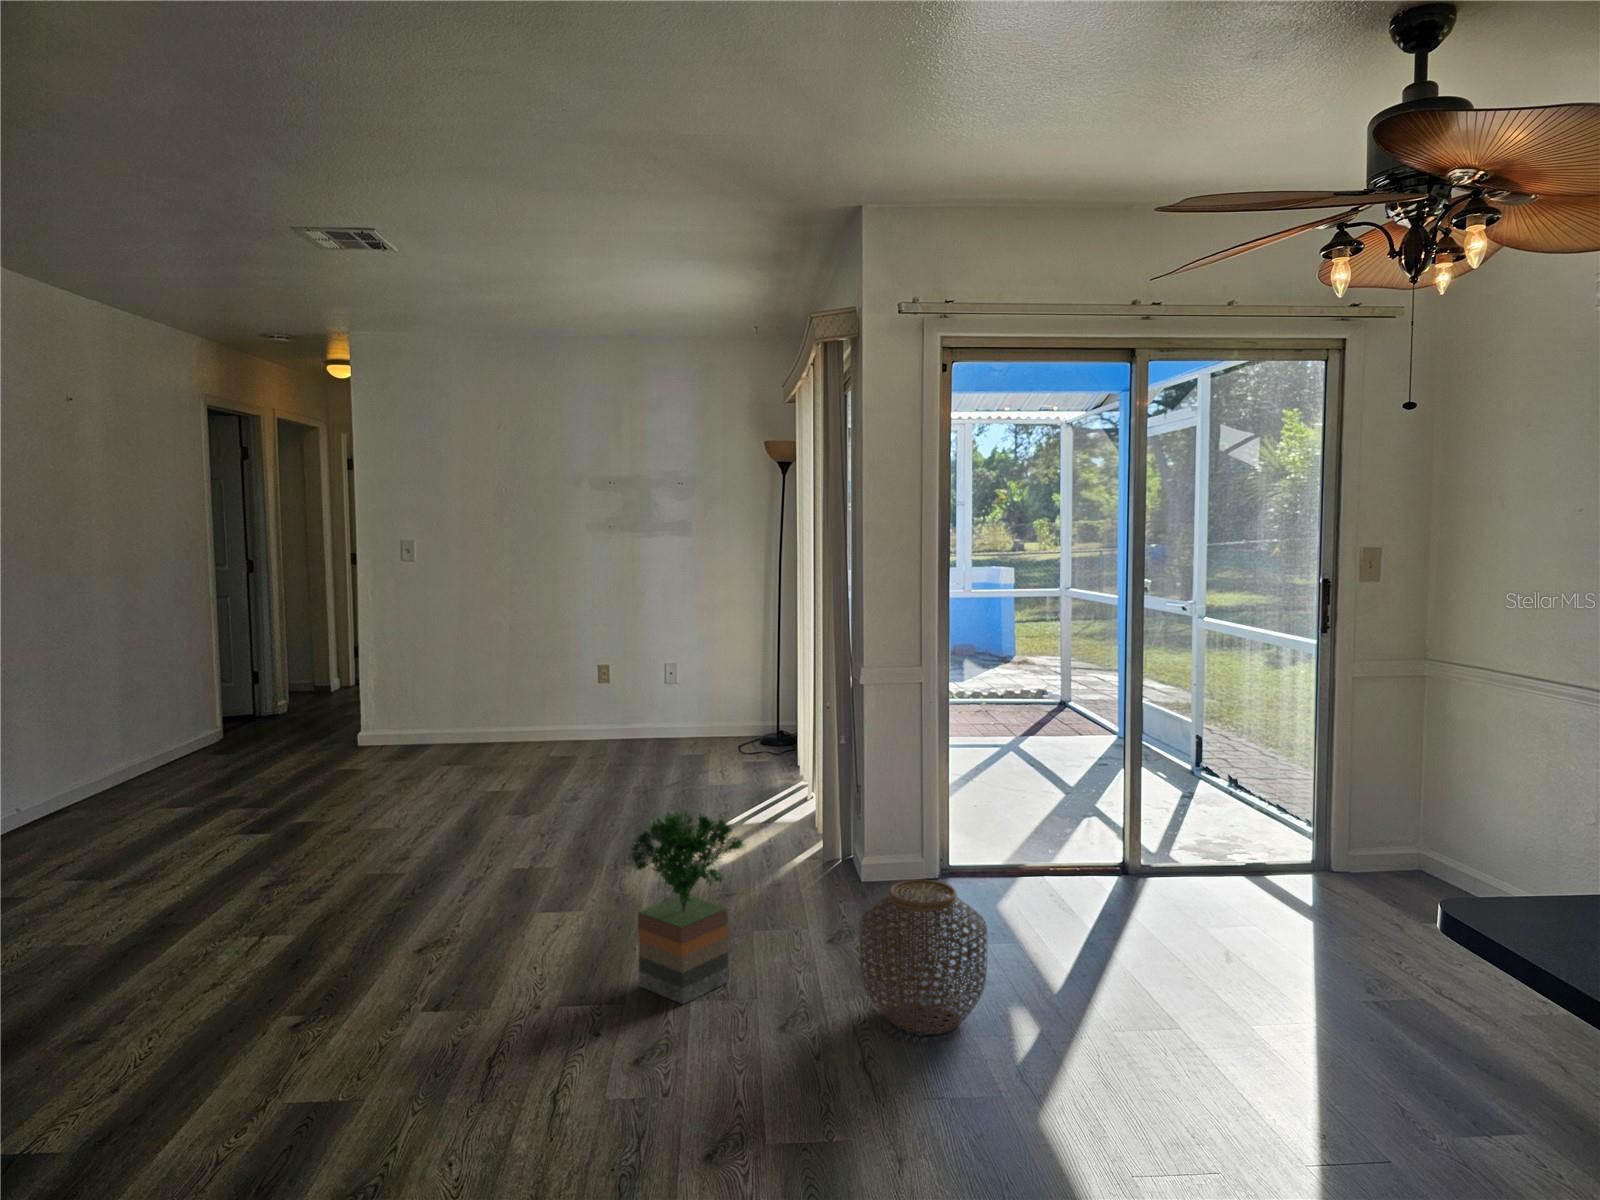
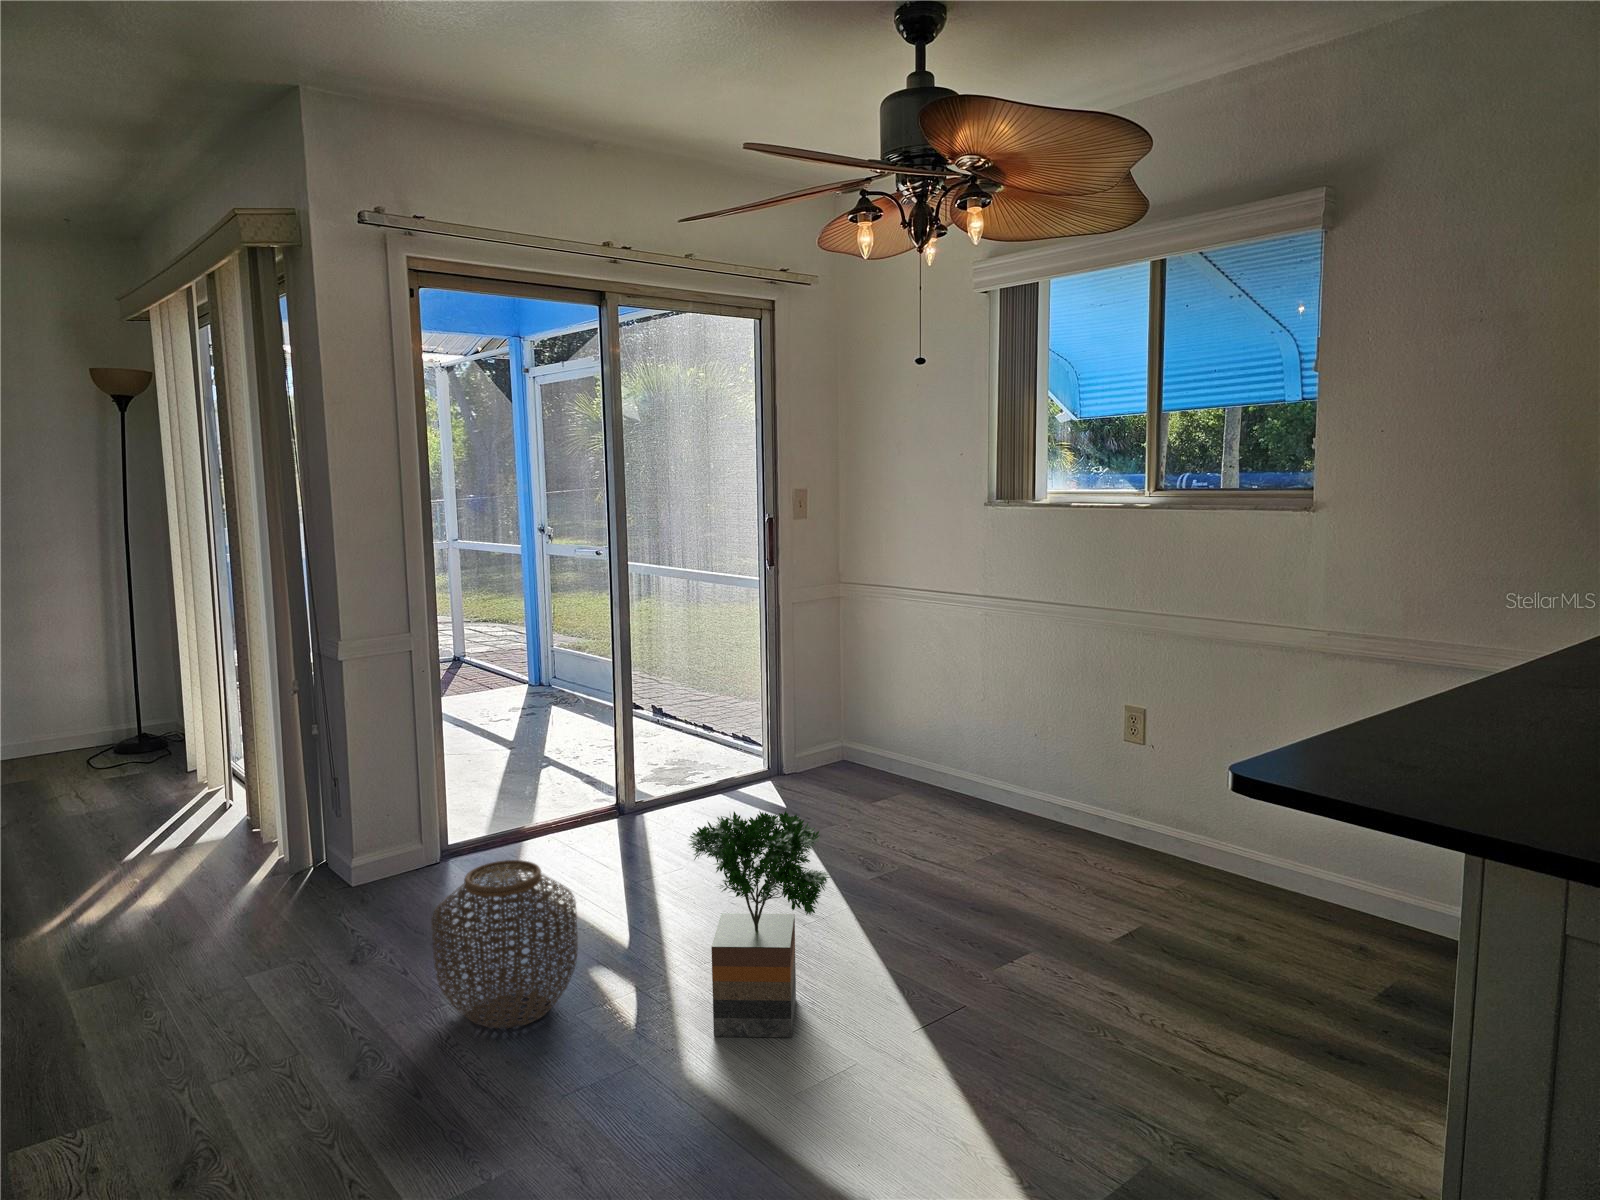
potted tree: present [629,812,744,1004] -> present [689,811,830,1037]

